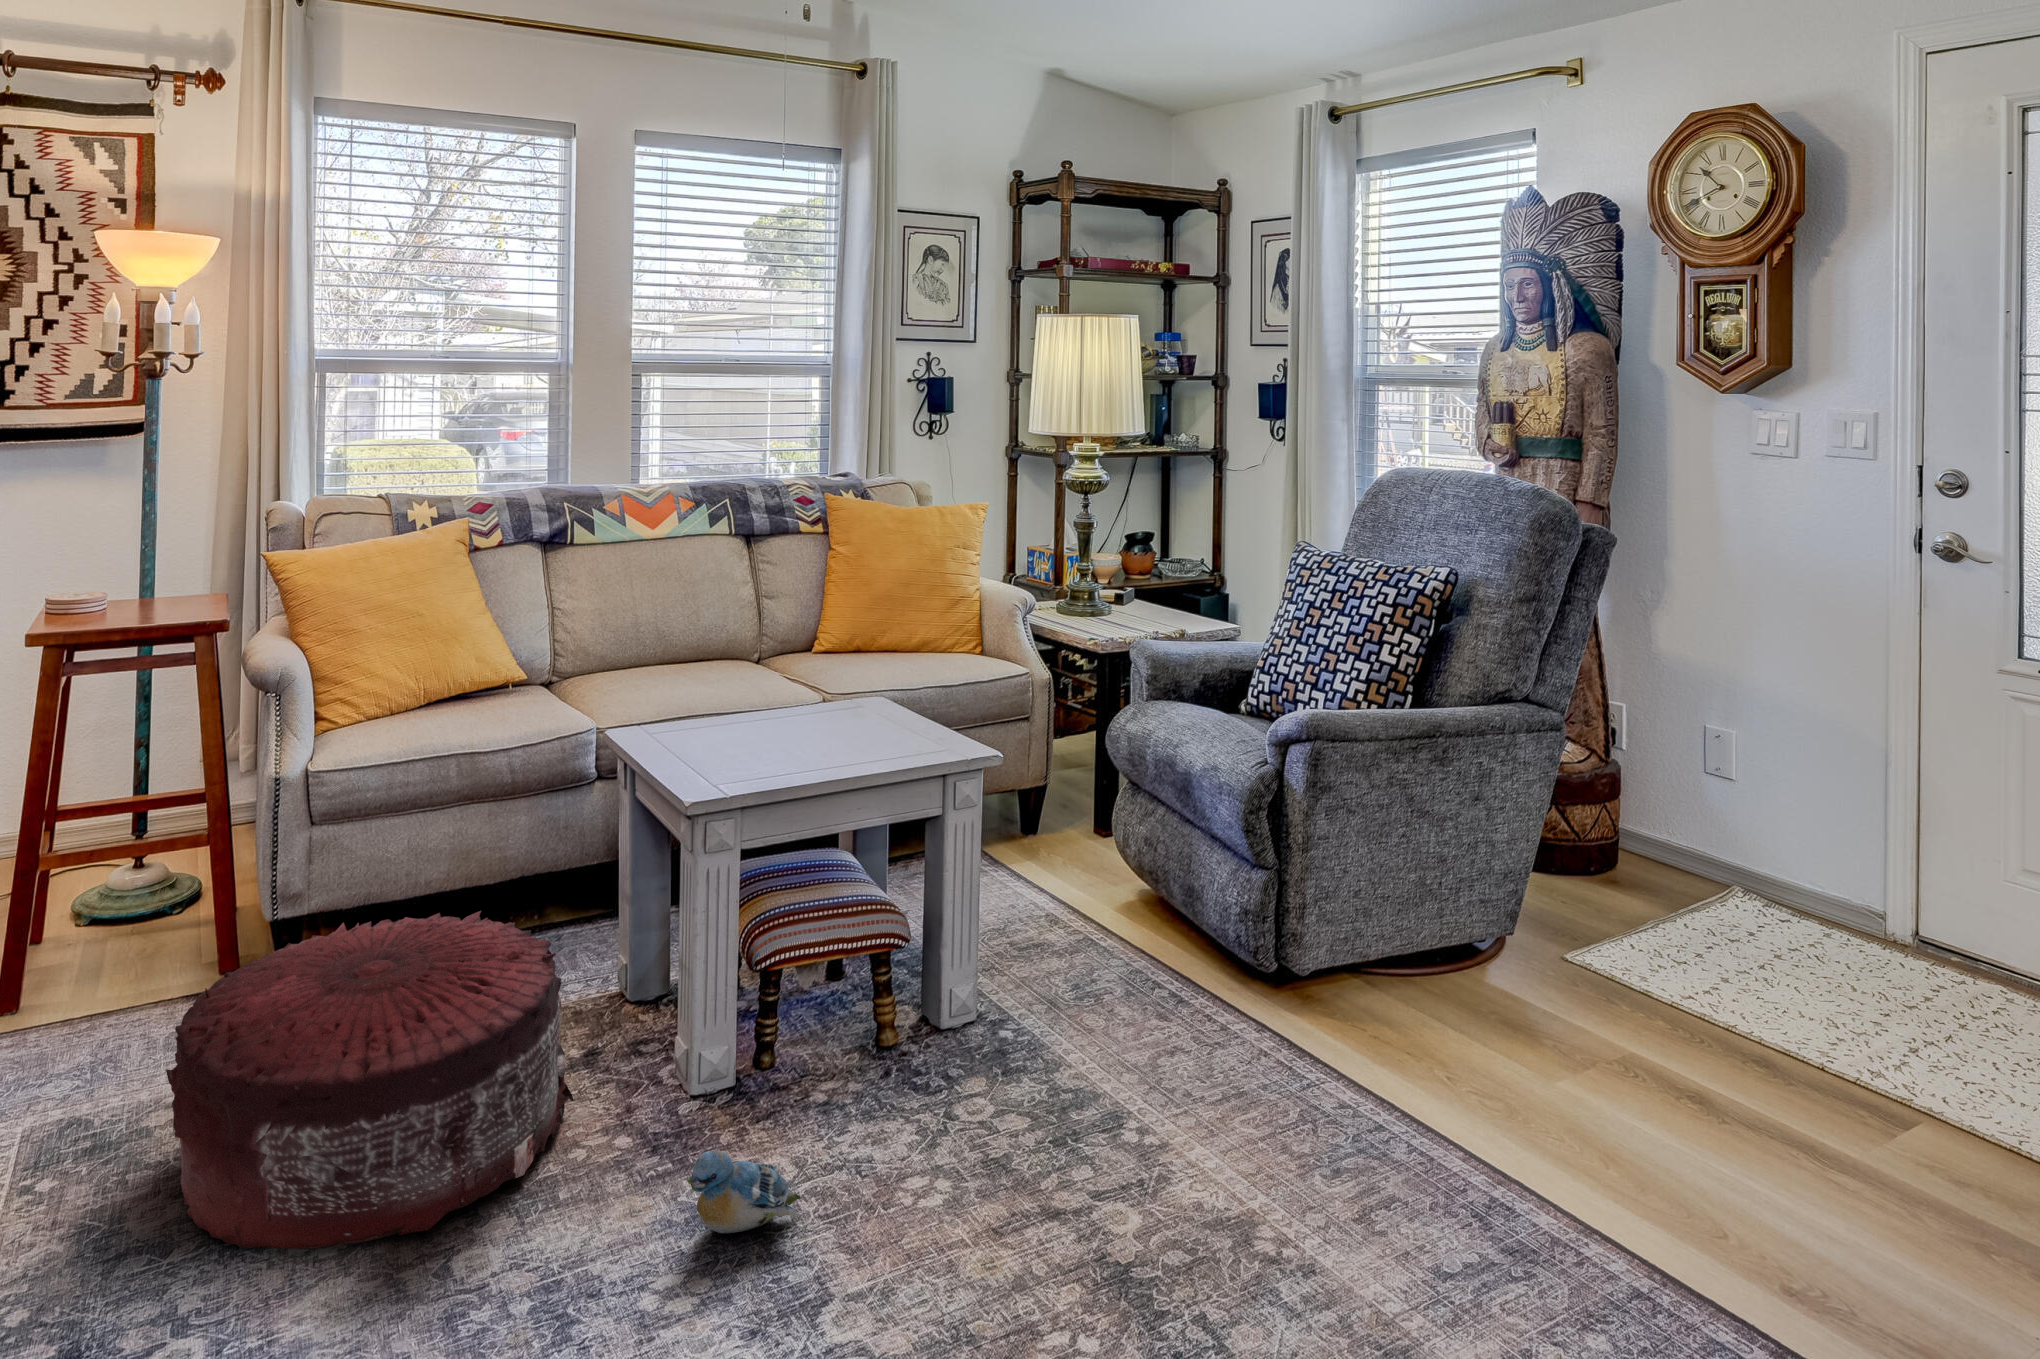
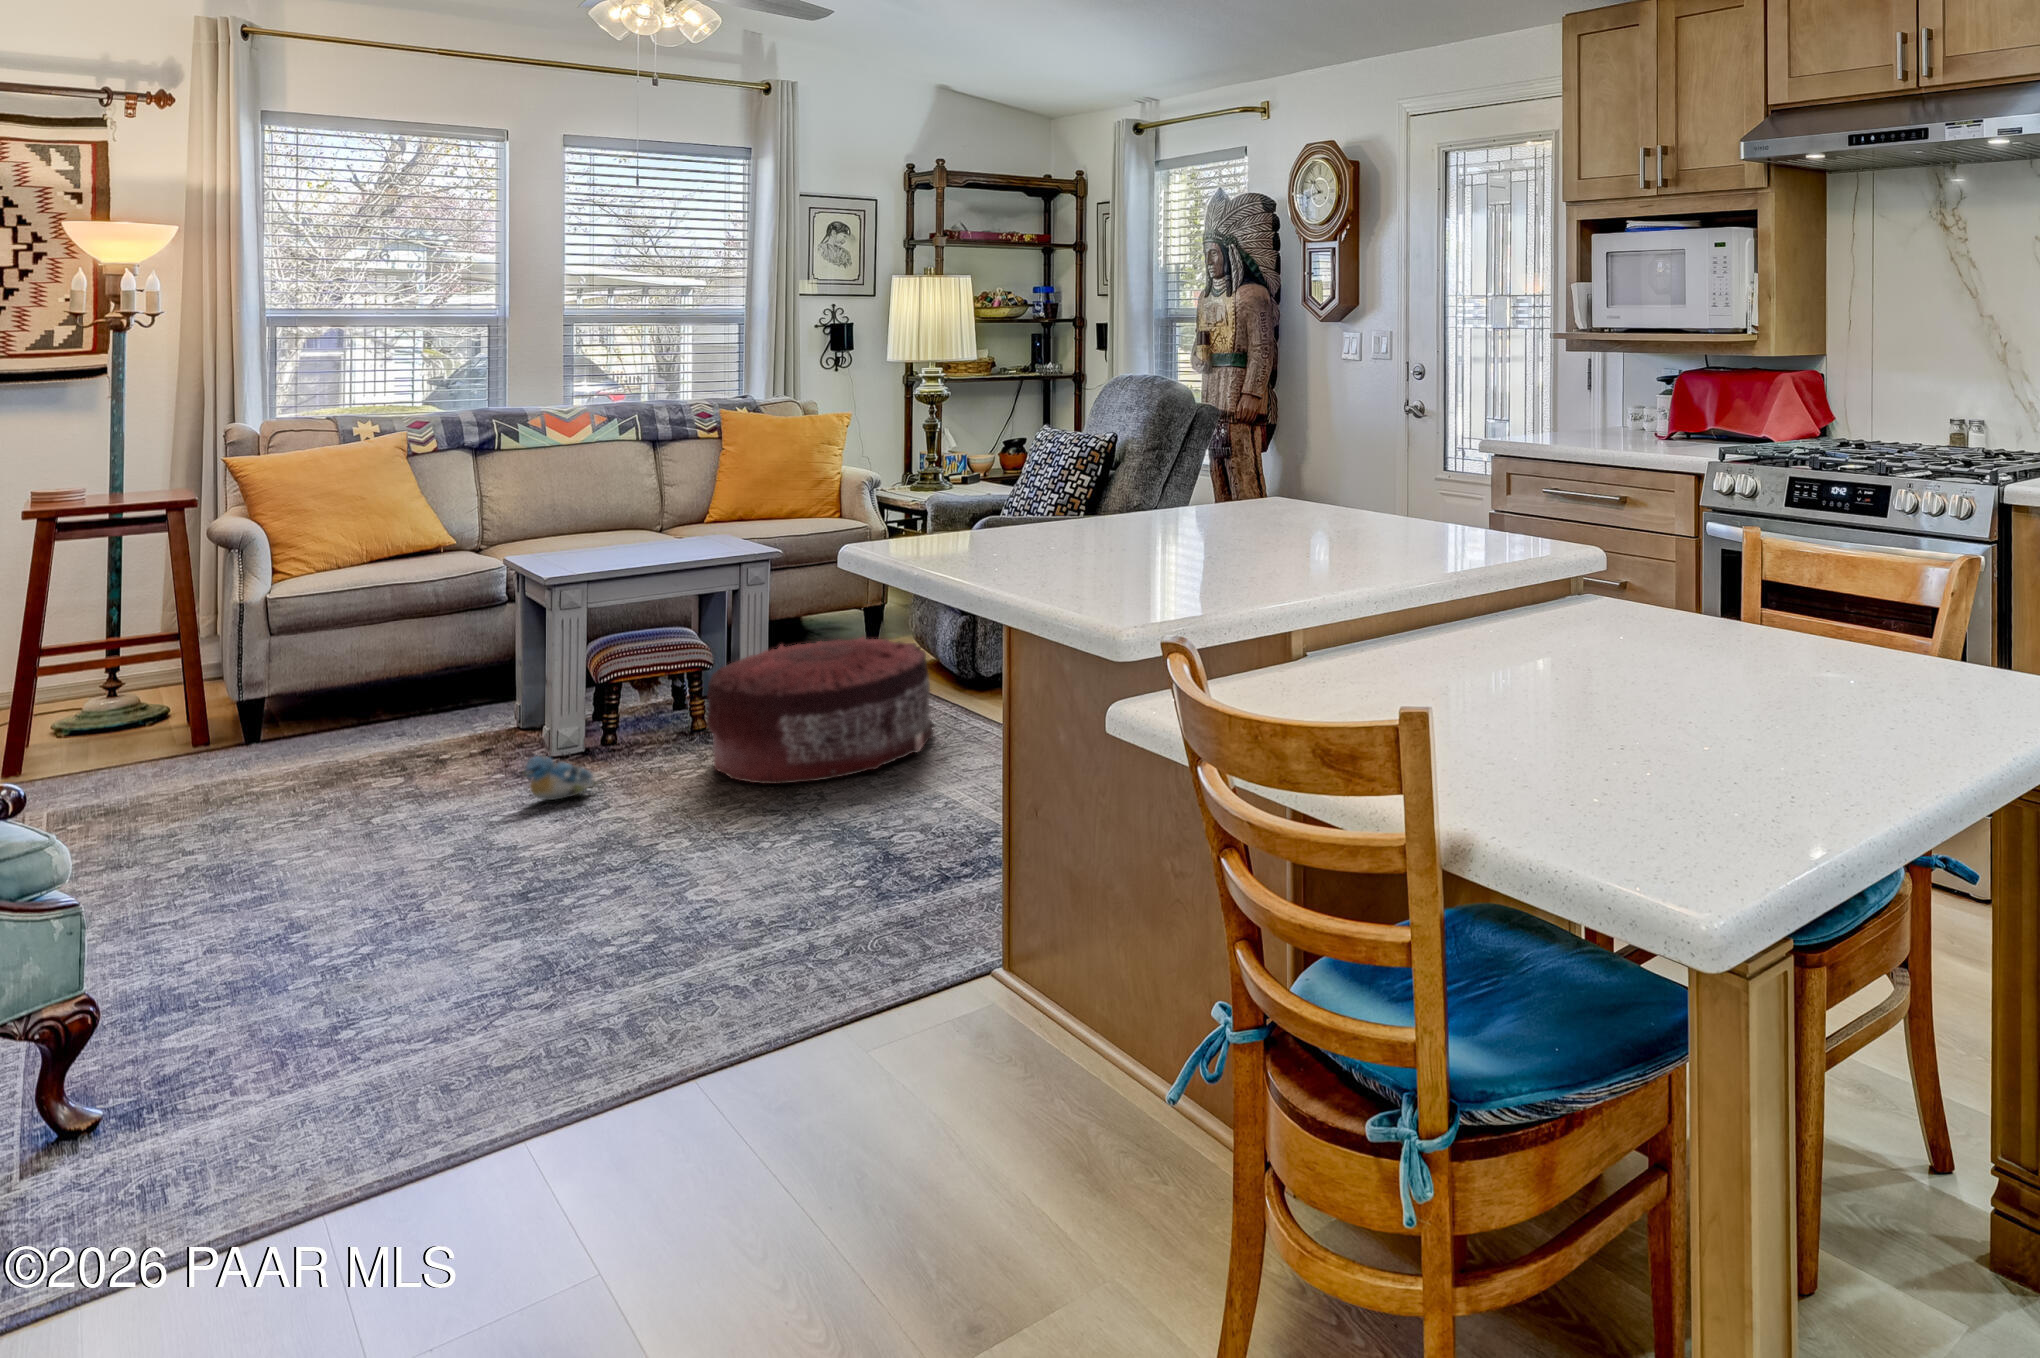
pouf: present [166,911,574,1249] -> present [707,637,934,784]

